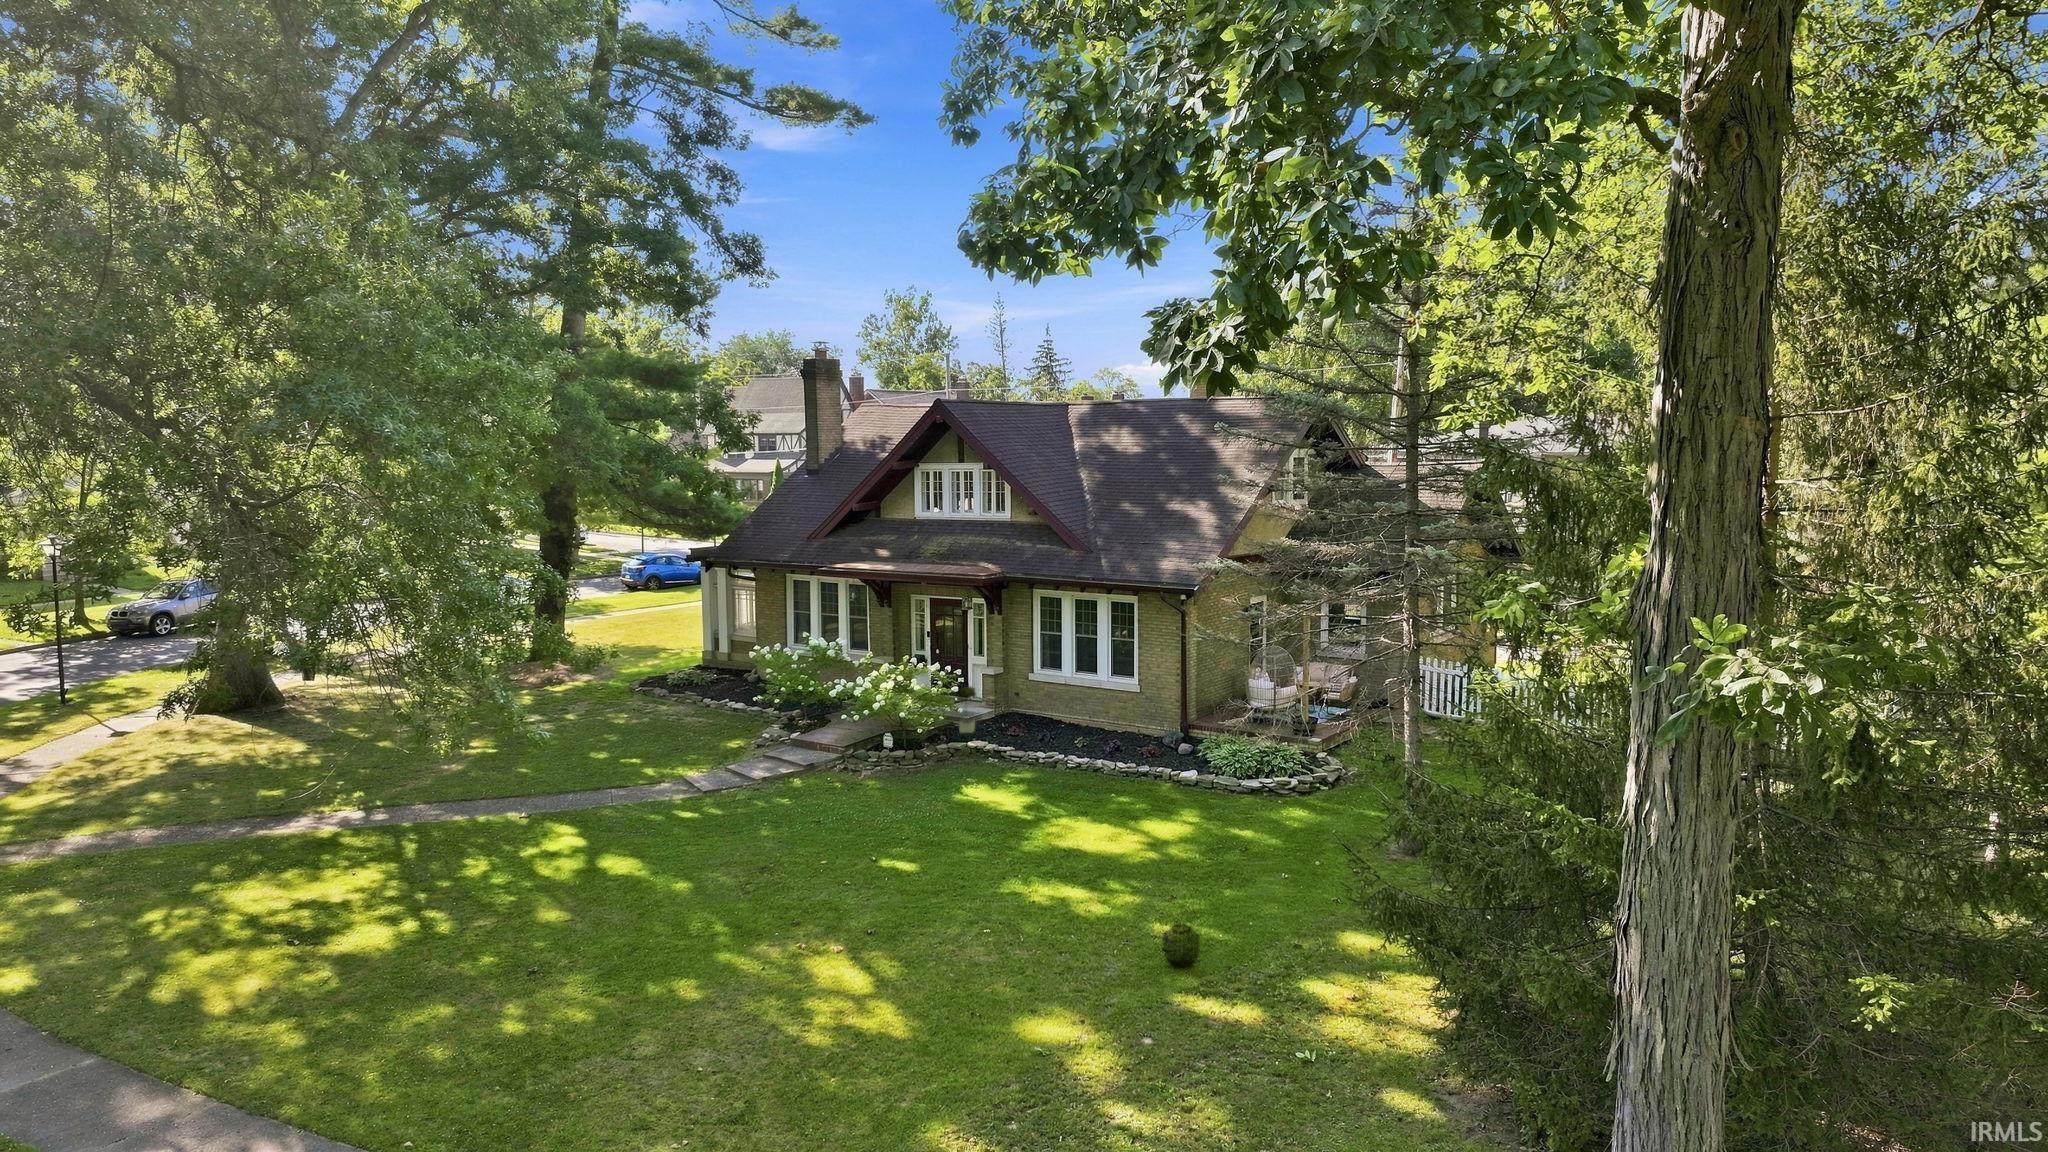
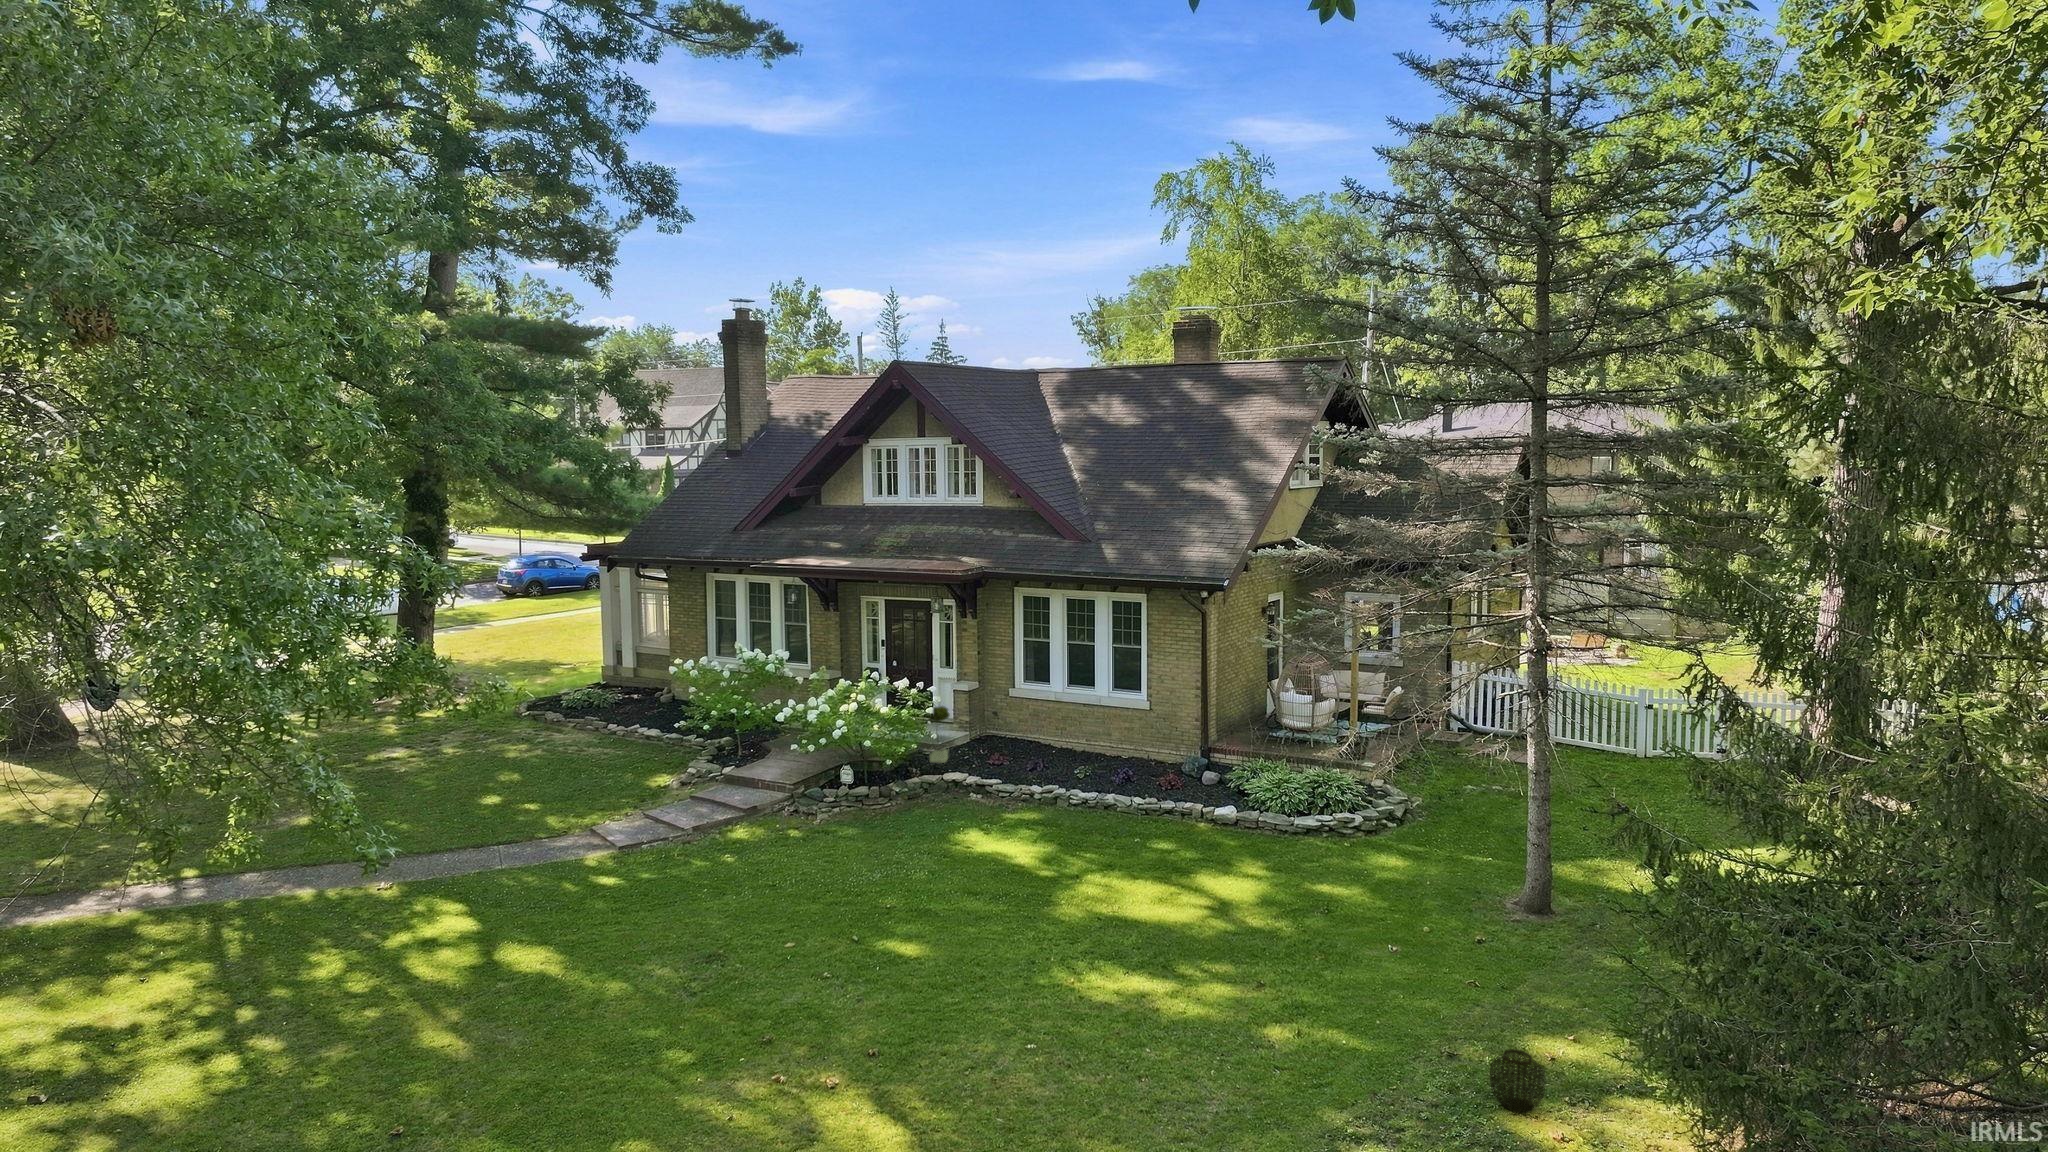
woven basket: present [1163,924,1200,968] -> present [1490,1049,1545,1113]

